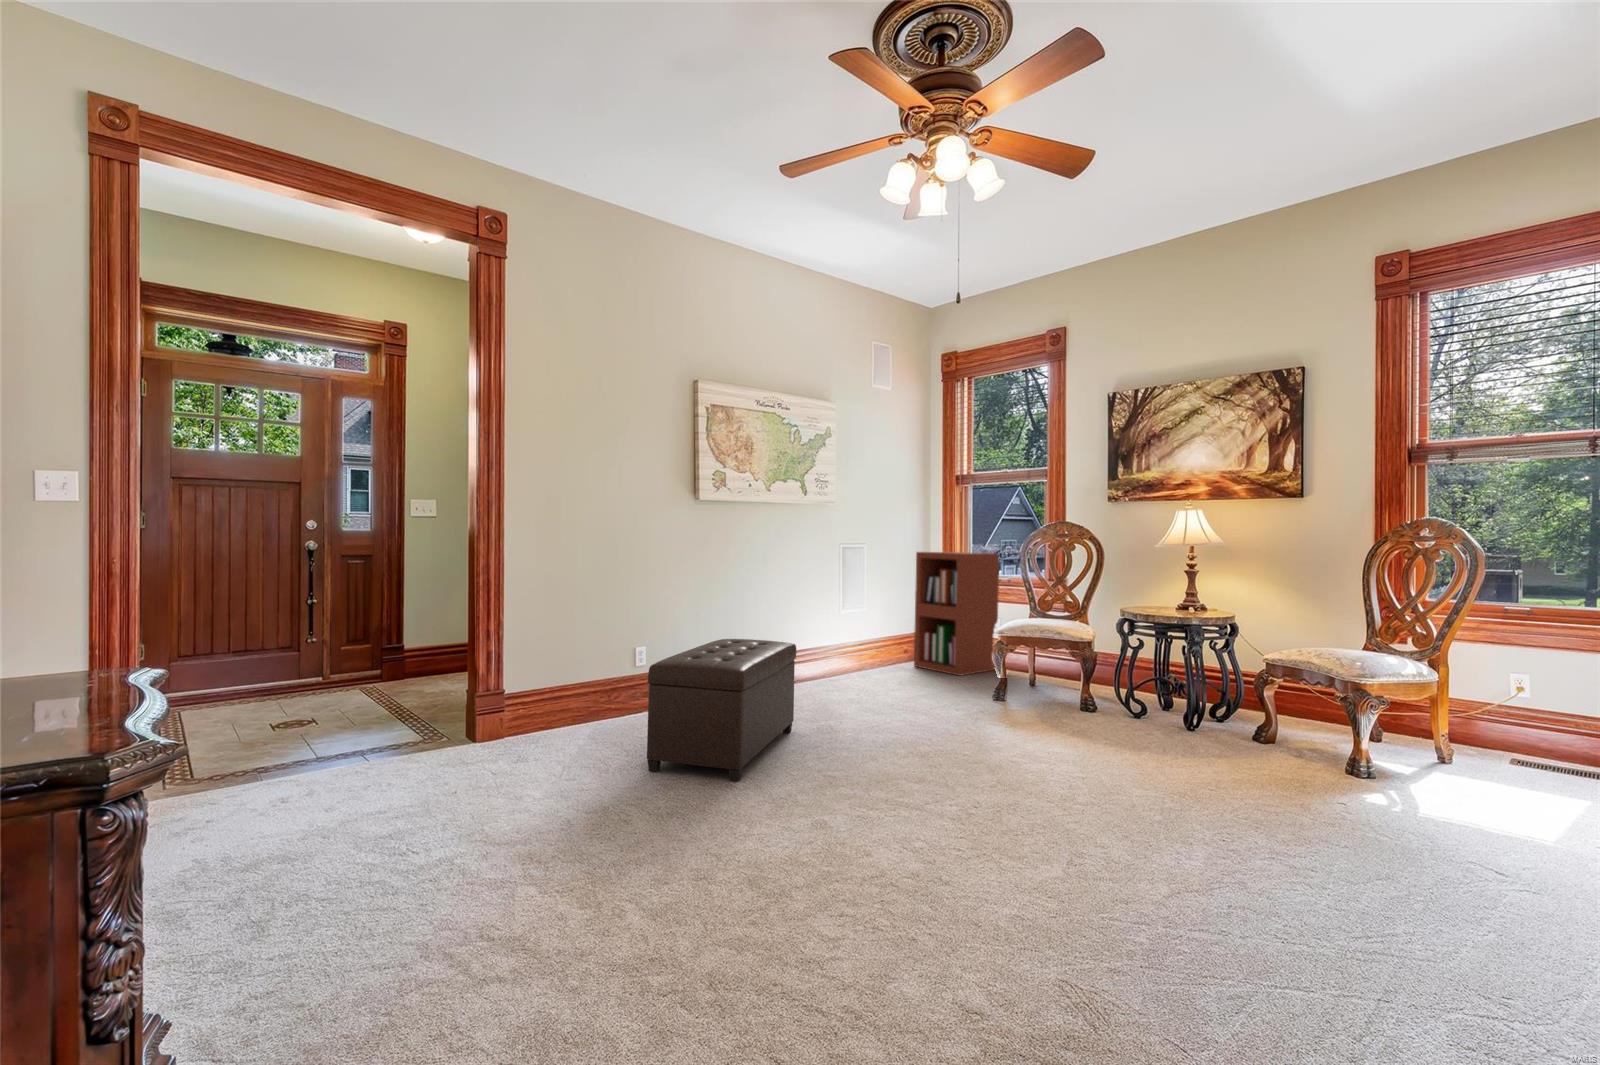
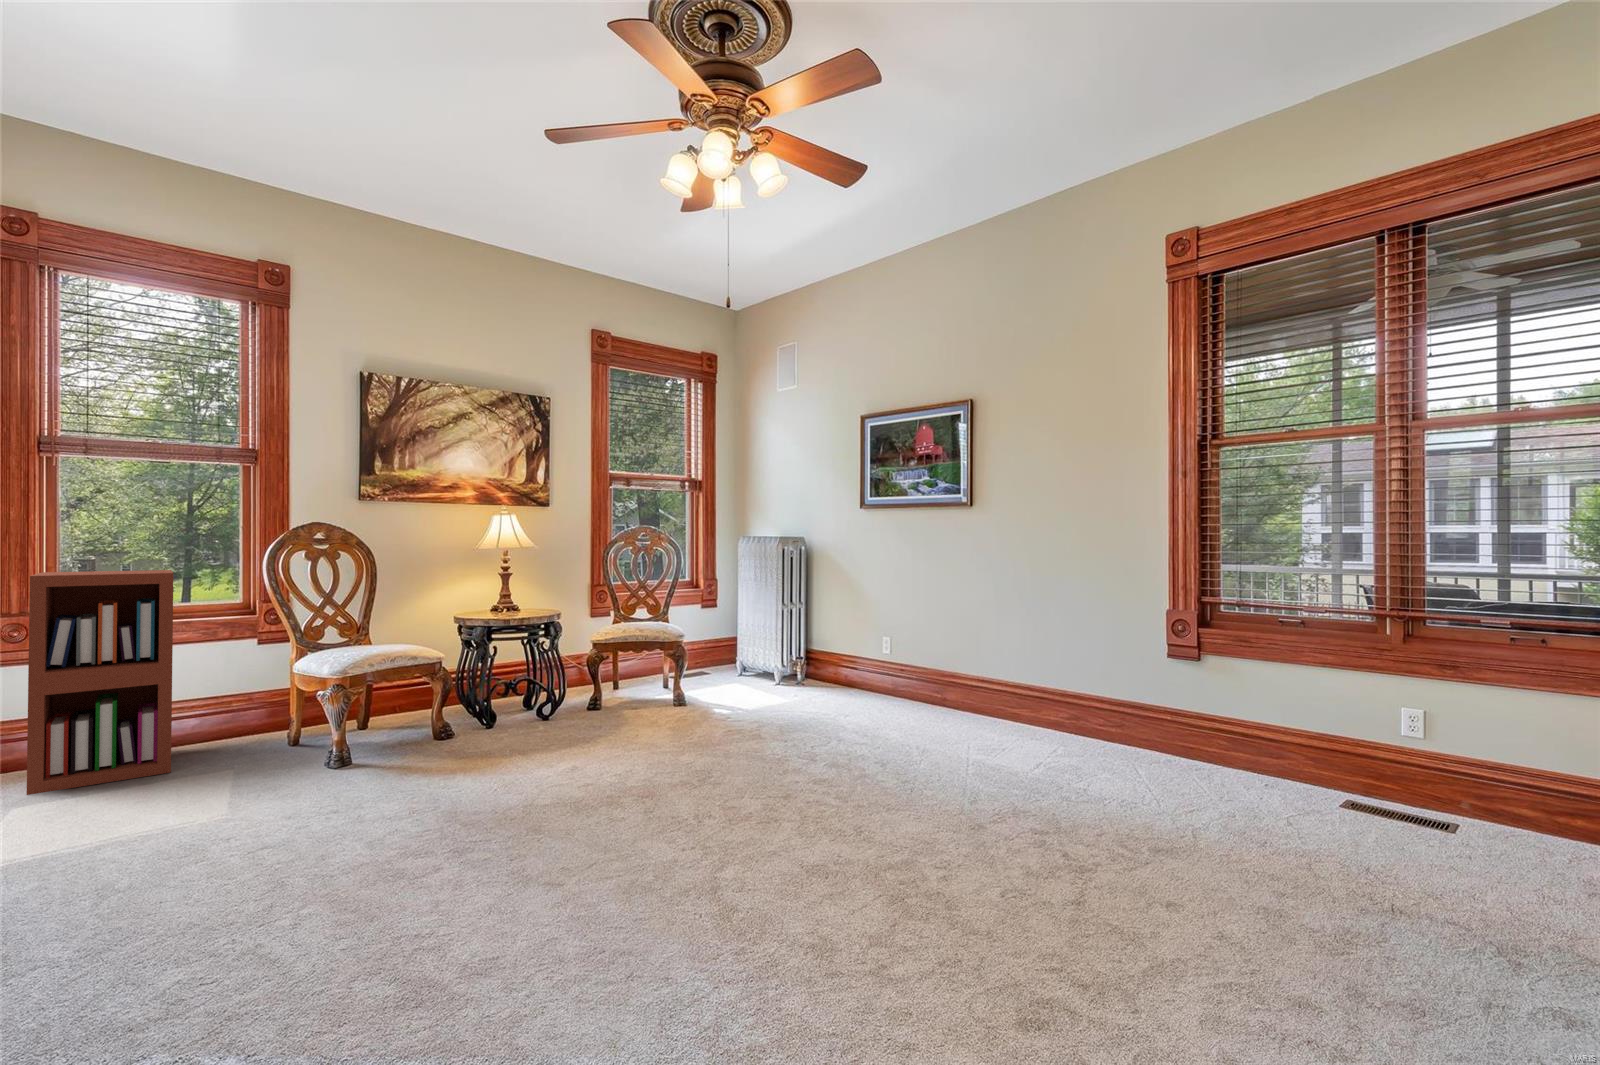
ottoman: present [647,639,796,781] -> none [263,744,650,1018]

